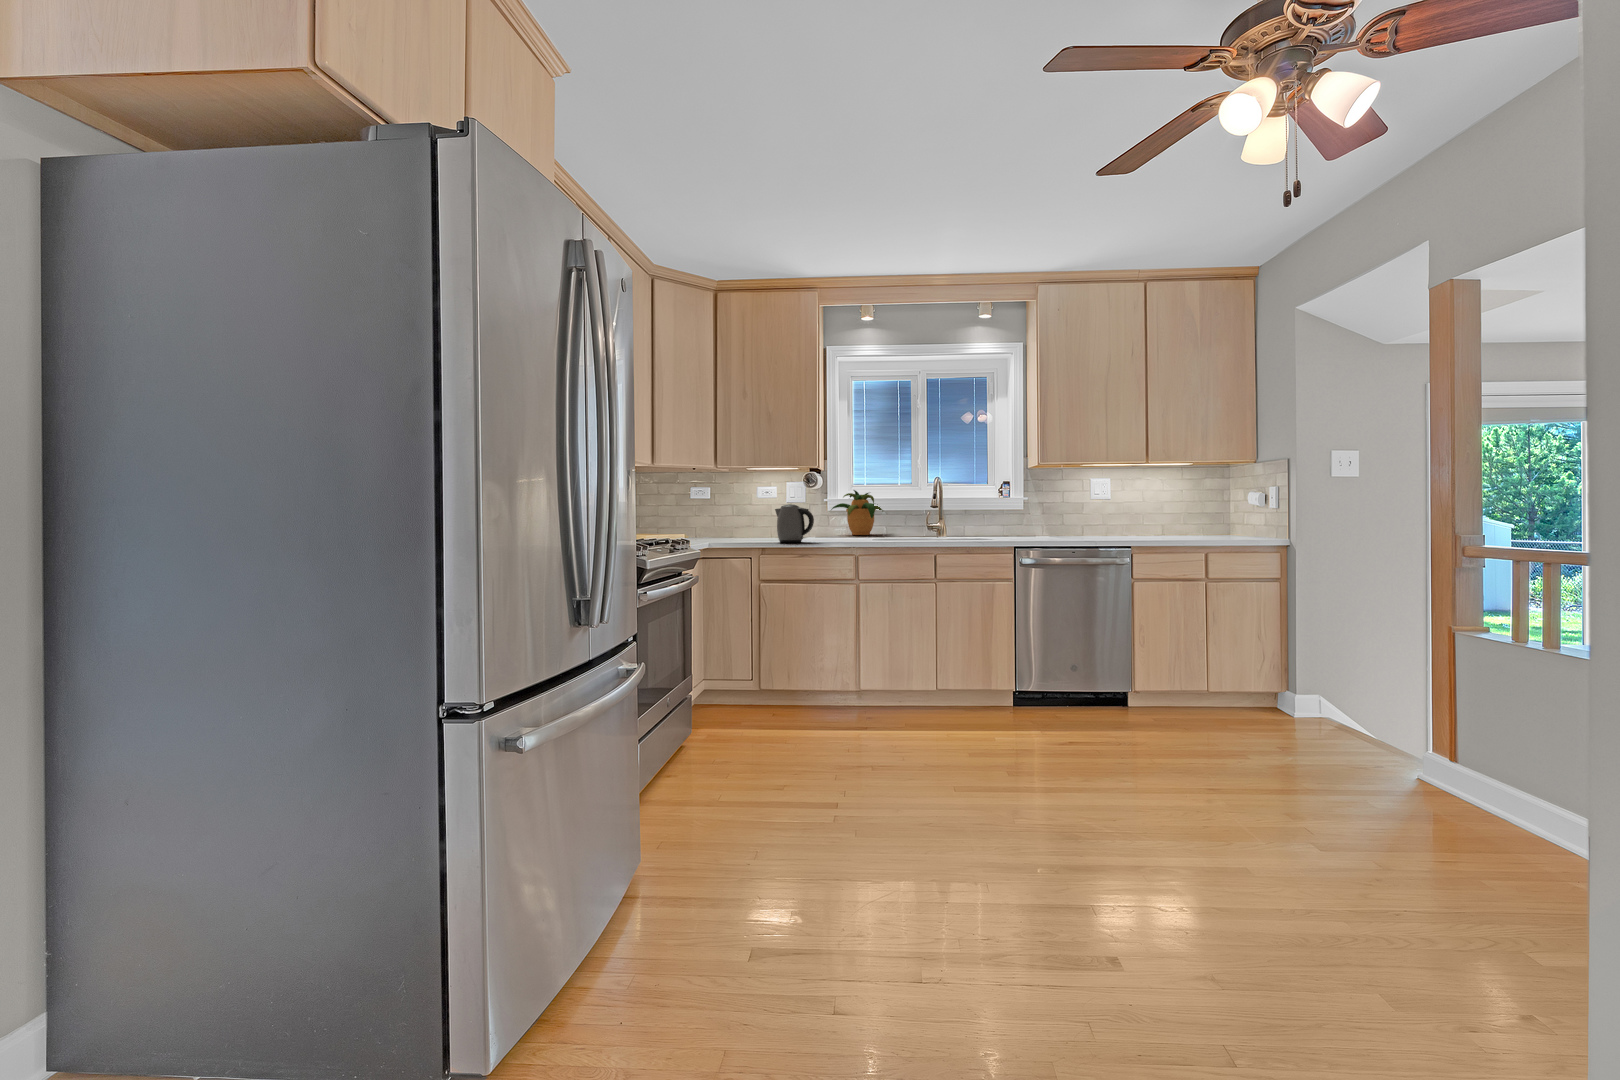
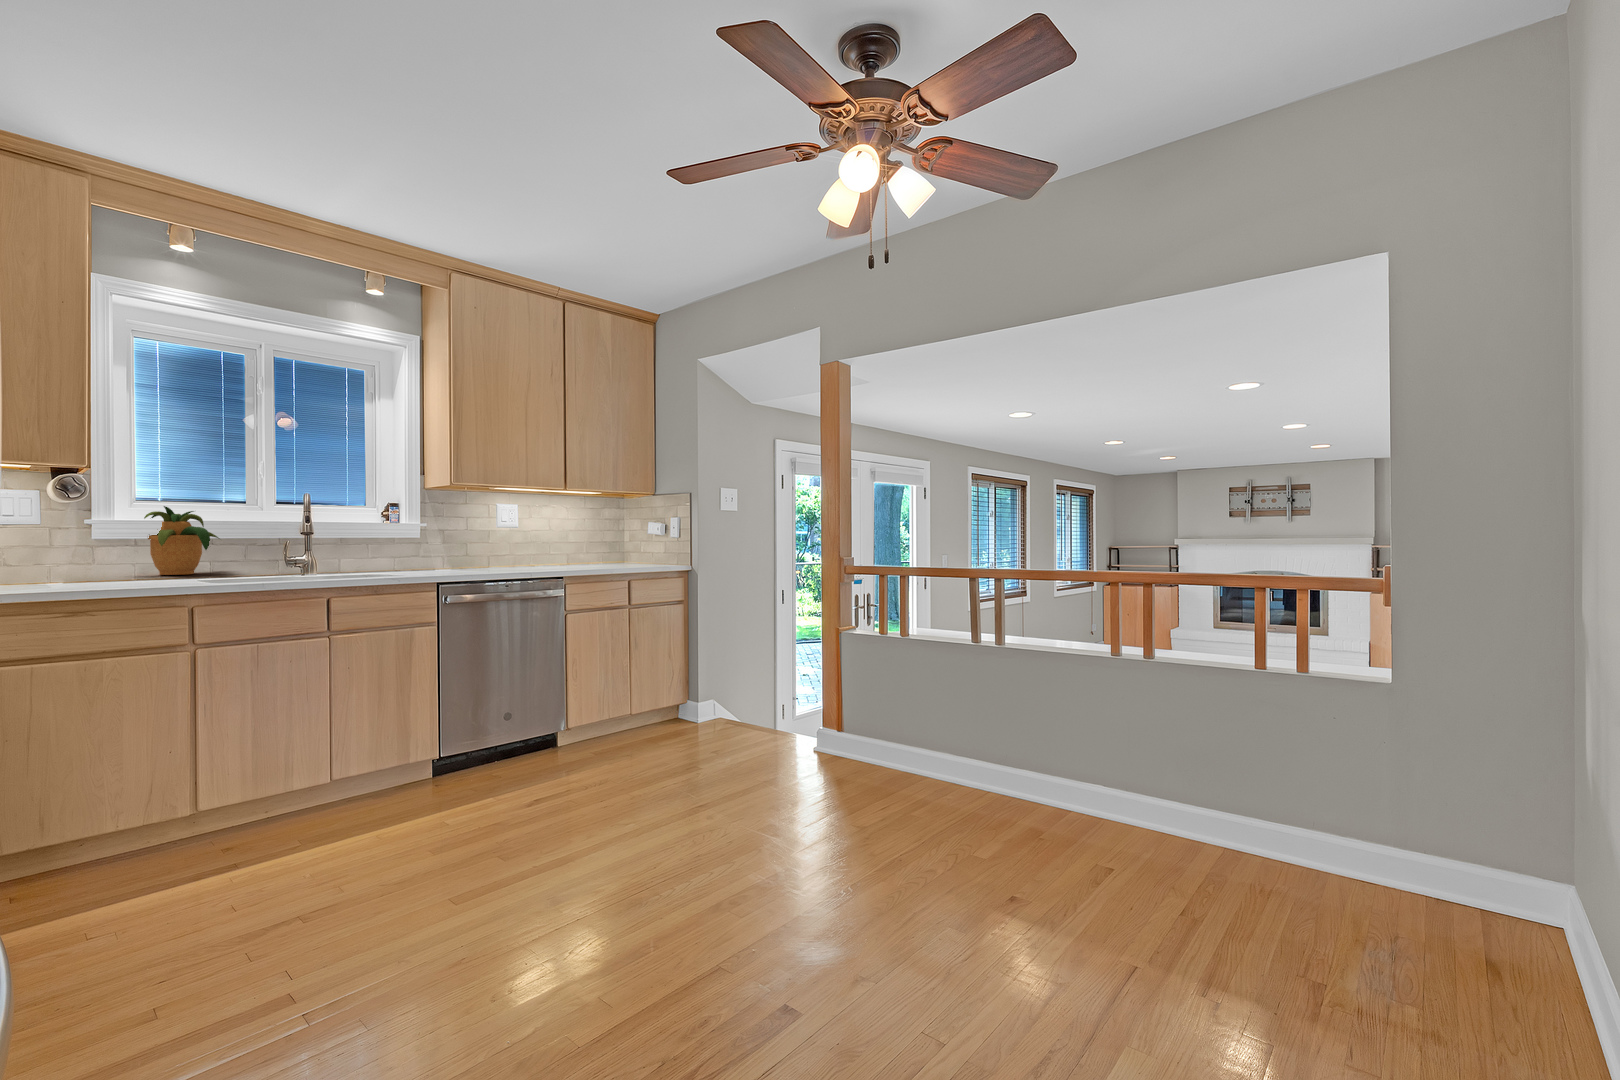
kettle: present [775,504,814,543] -> none [31,529,121,594]

